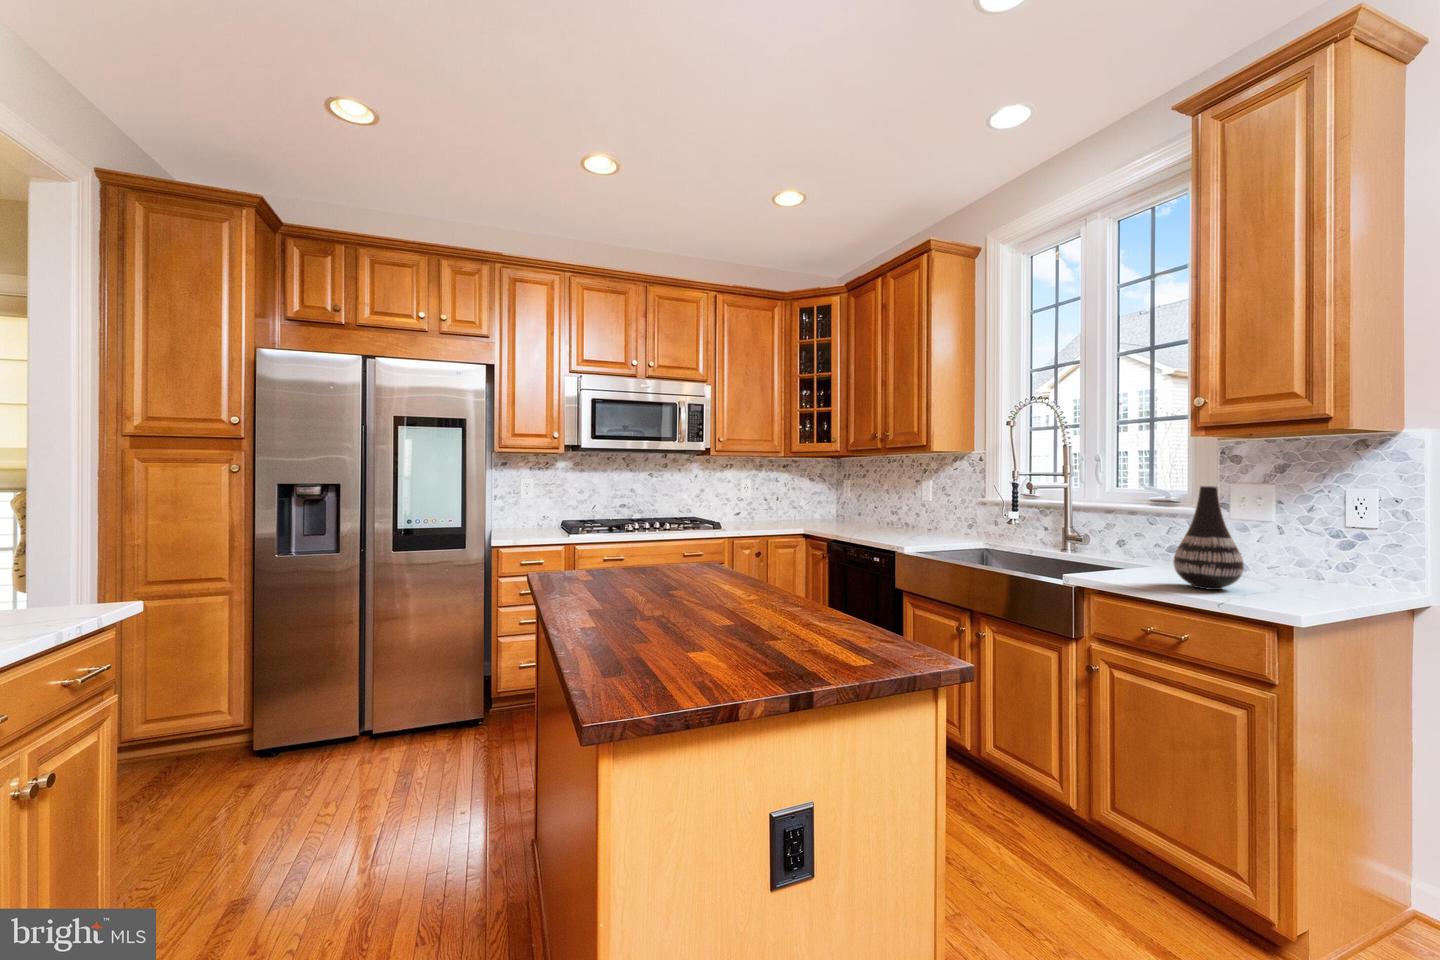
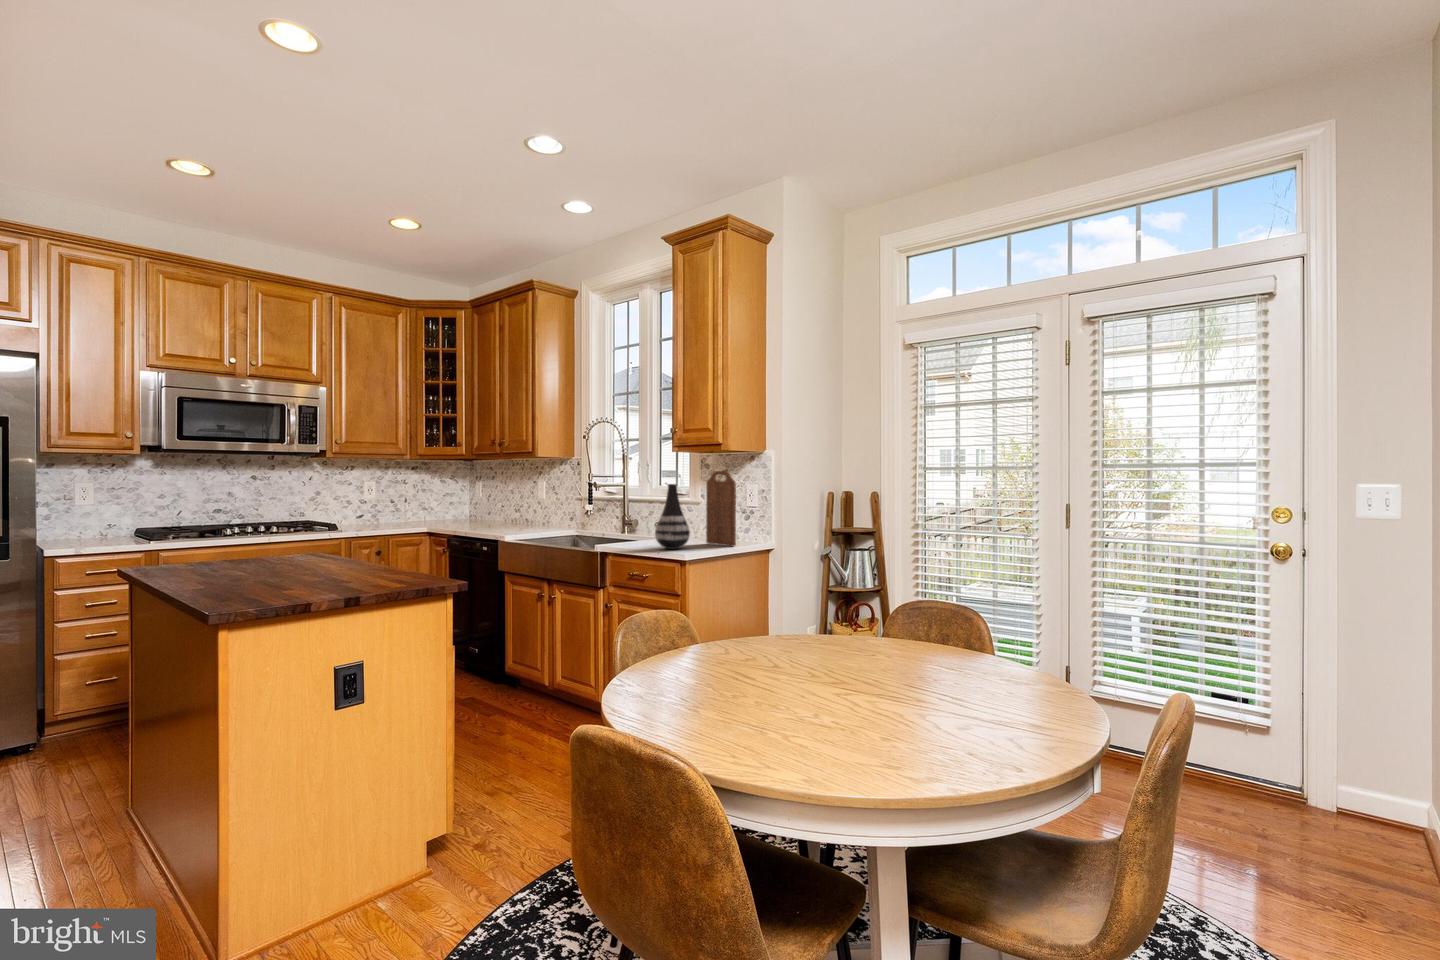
cutting board: none [1250,466,1334,591] -> present [706,471,736,546]

